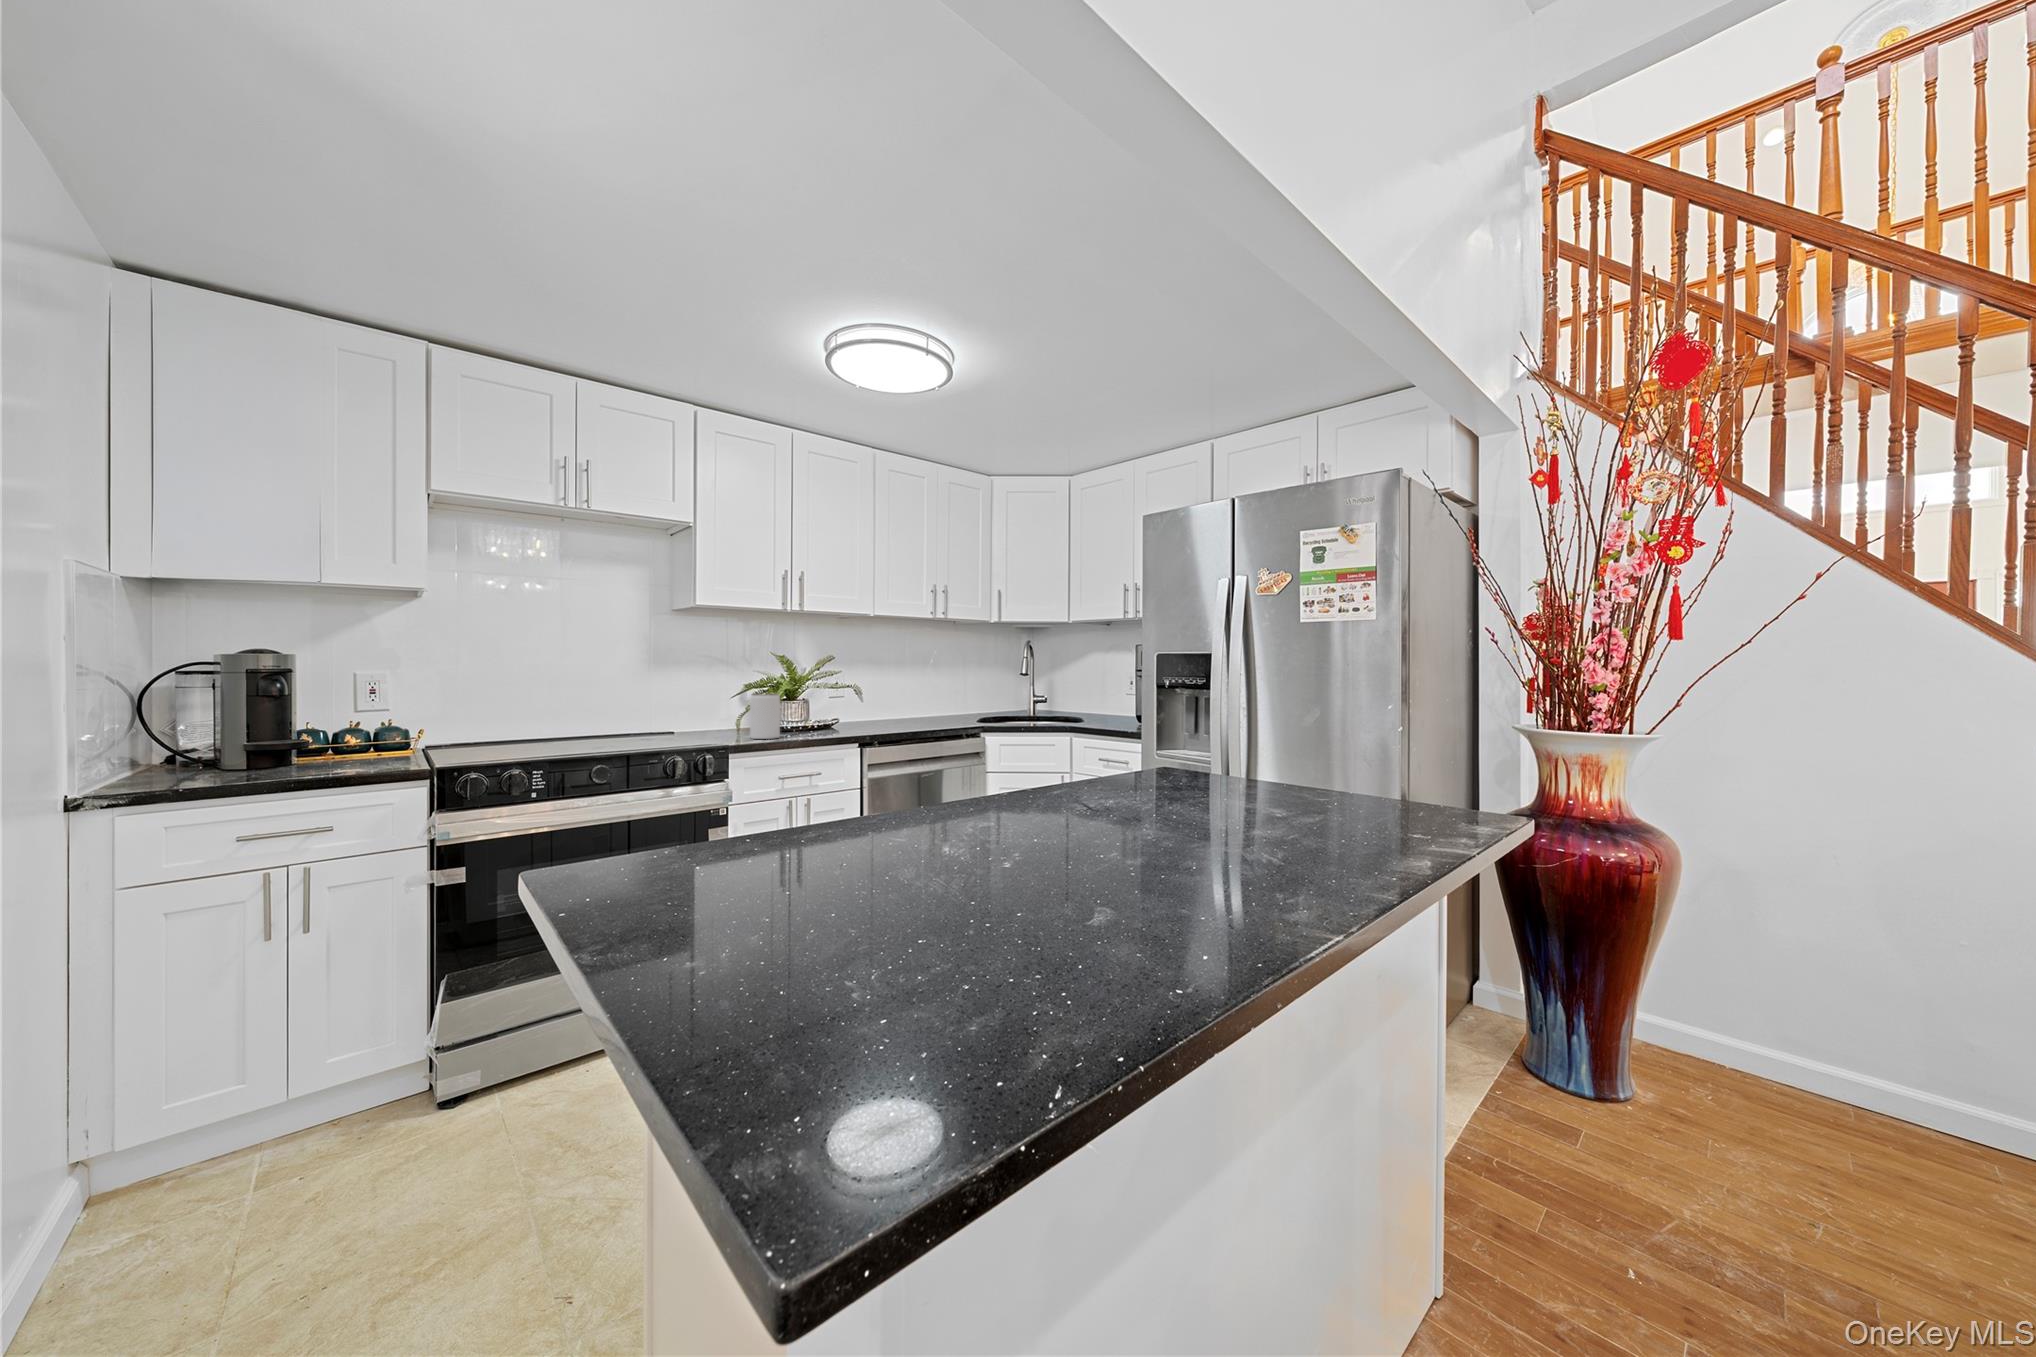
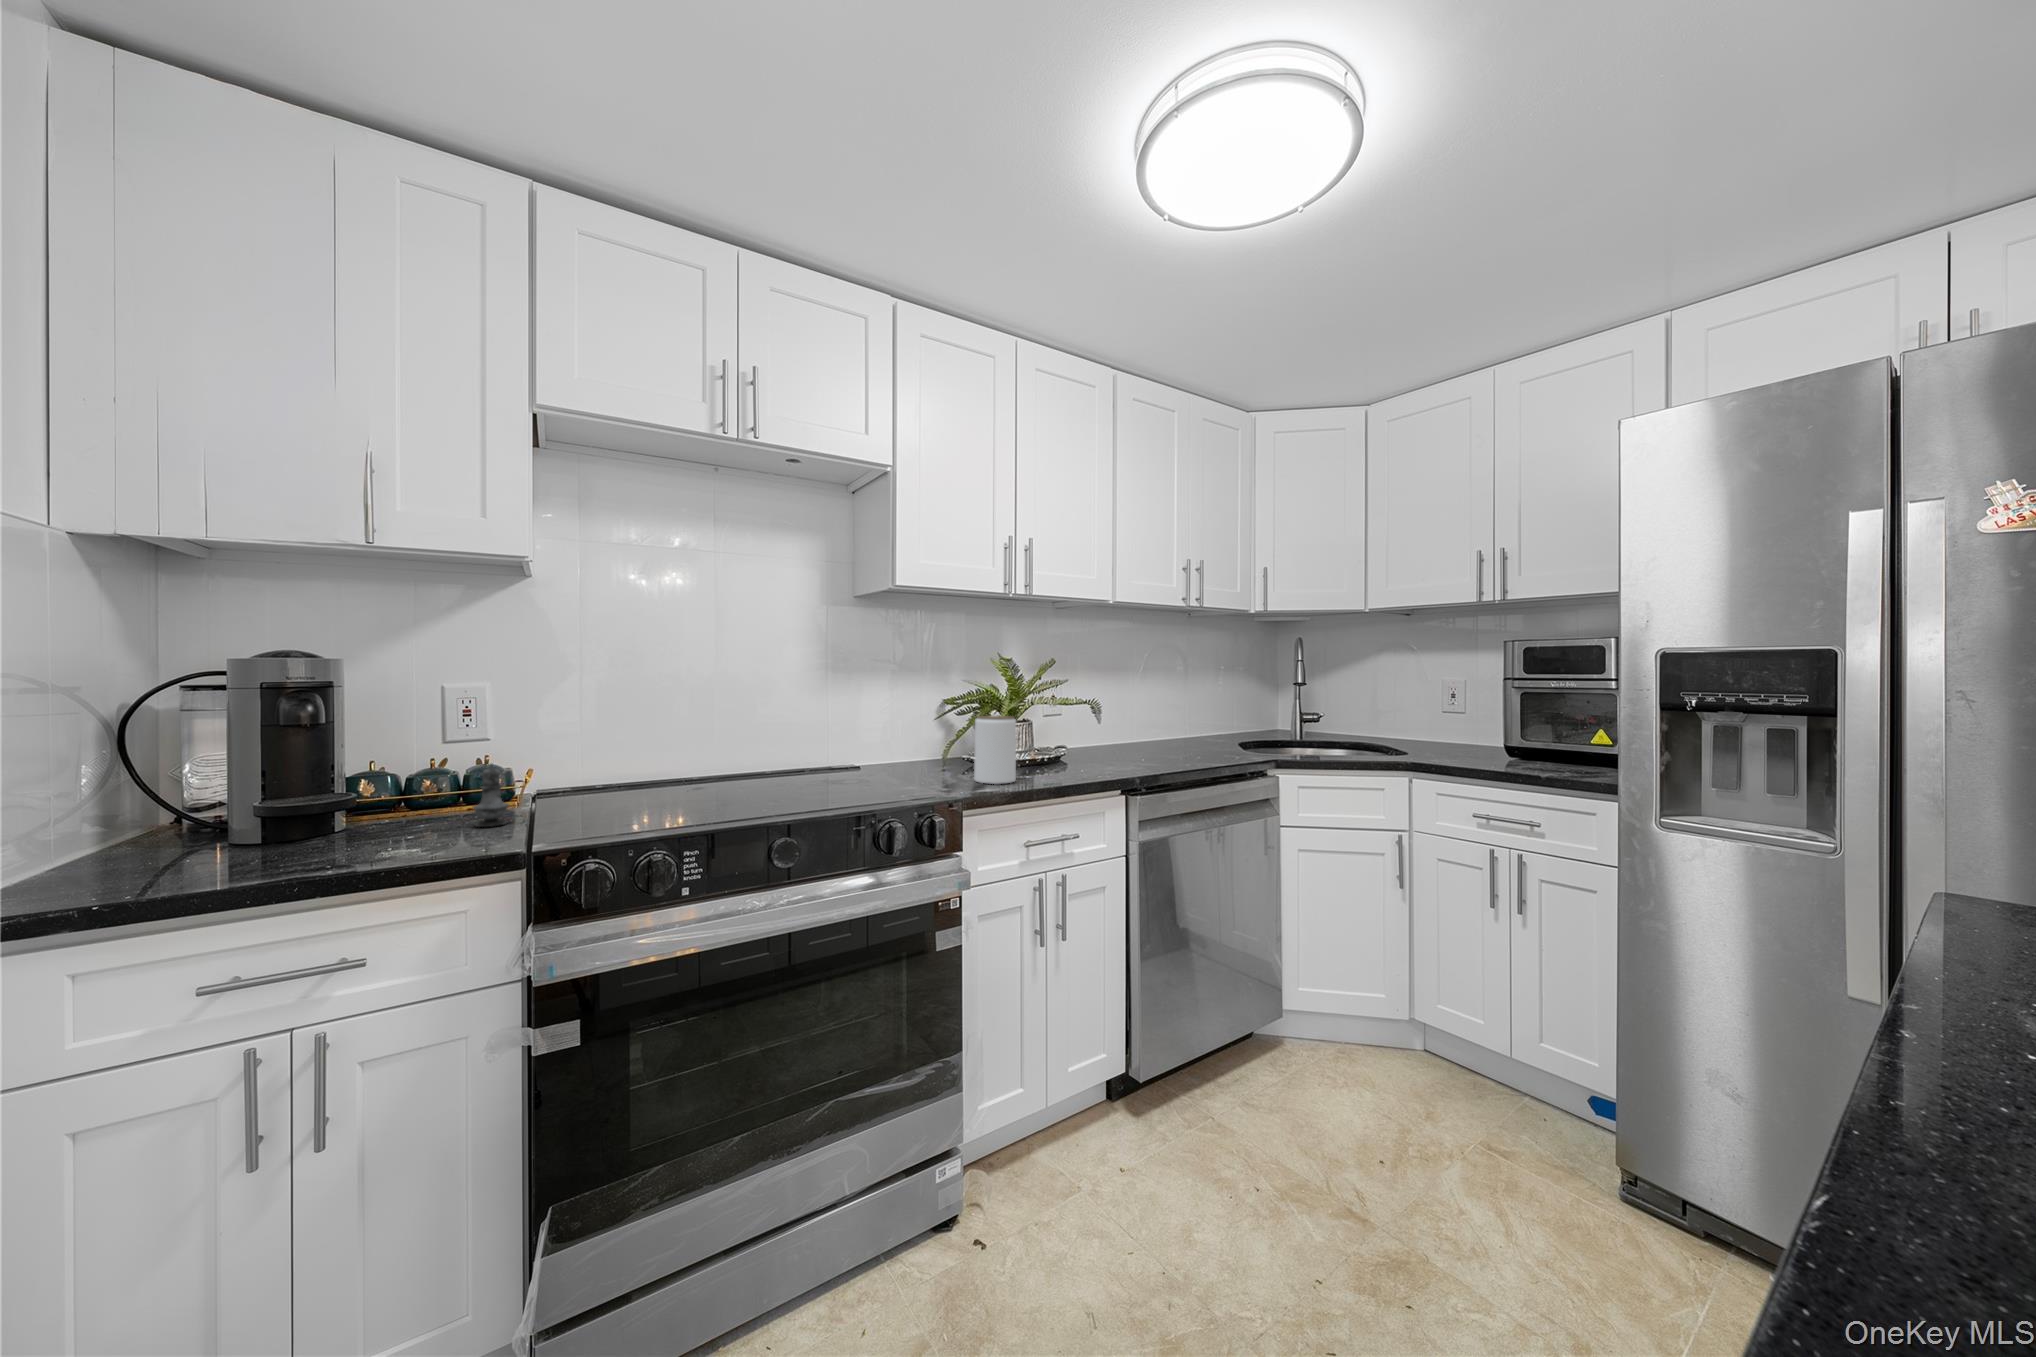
salt shaker: none [386,720,411,760] -> present [473,764,508,827]

